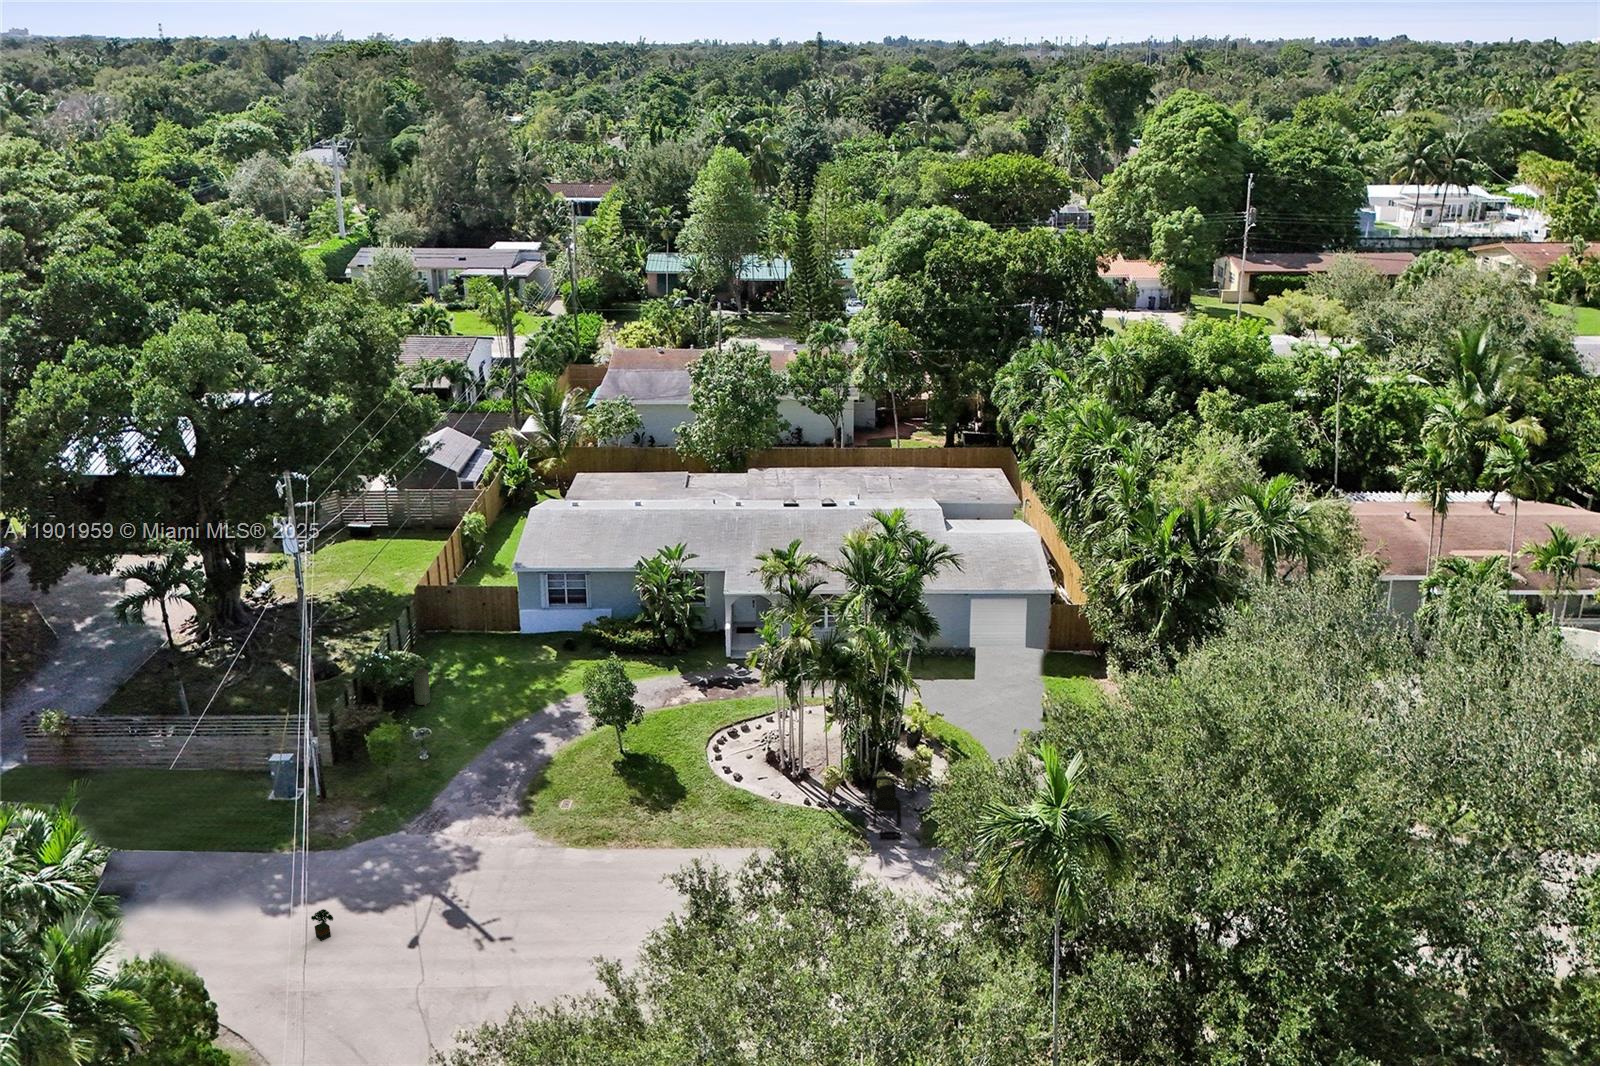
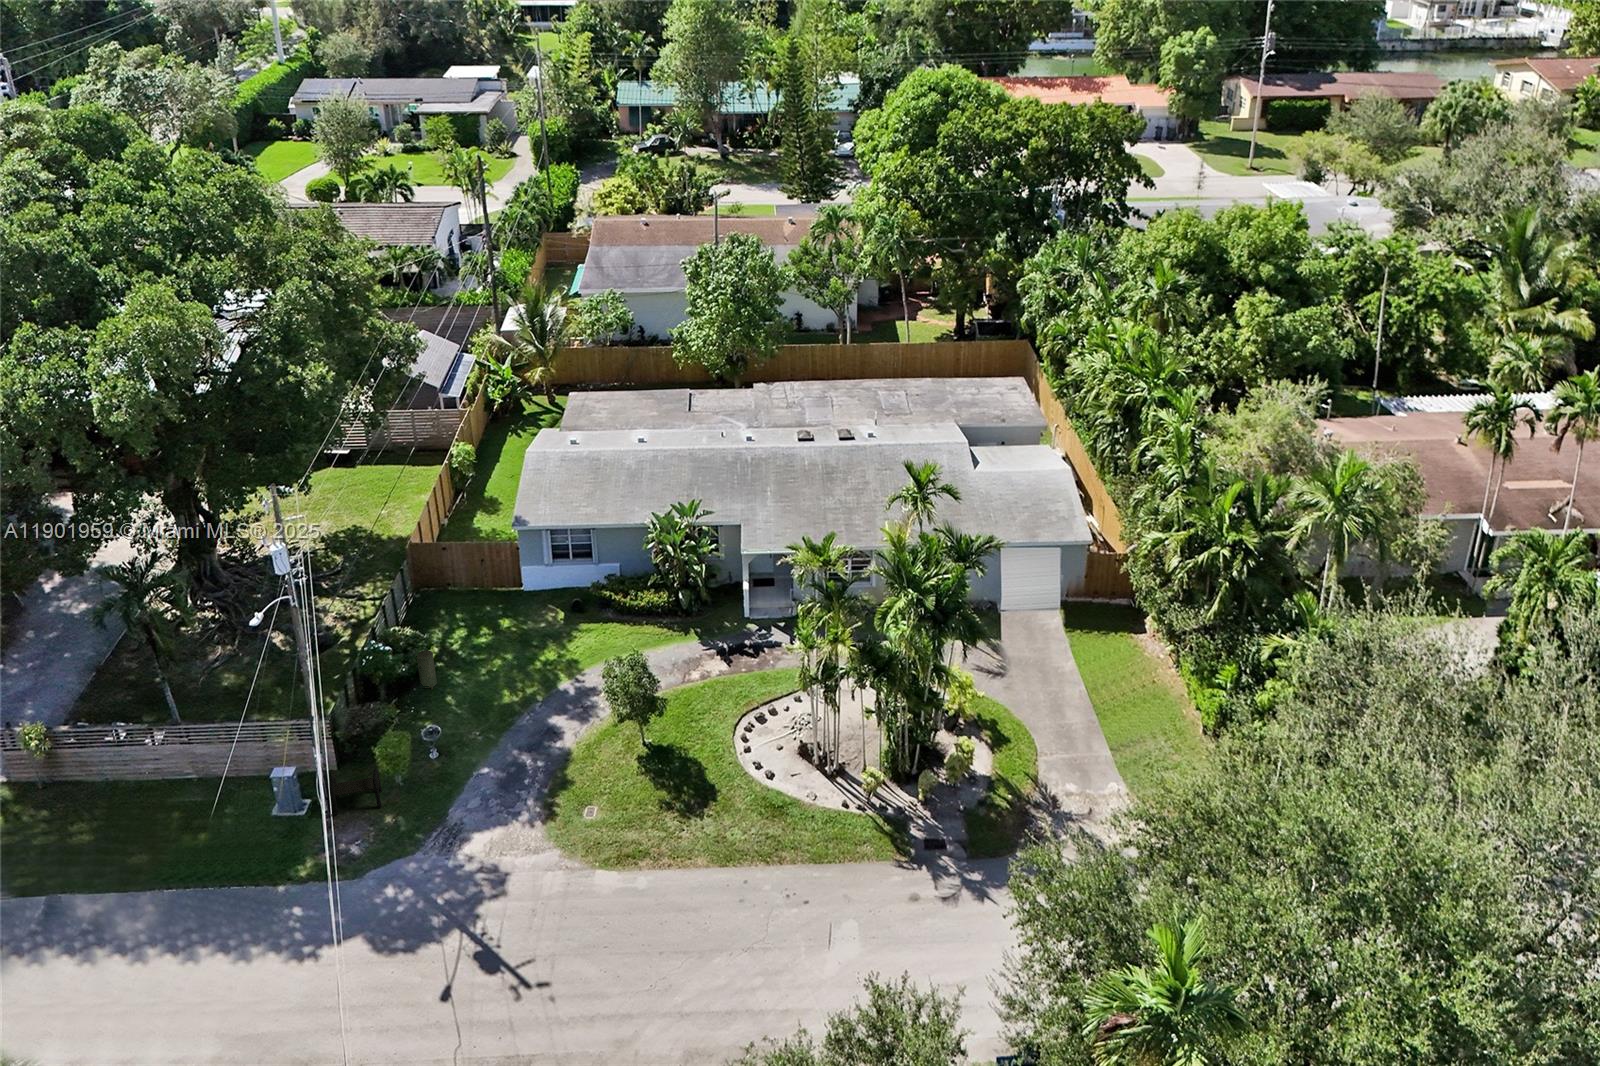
bench: present [868,776,901,826] -> present [329,769,382,815]
potted tree: present [311,909,333,941] -> none [340,965,364,998]

